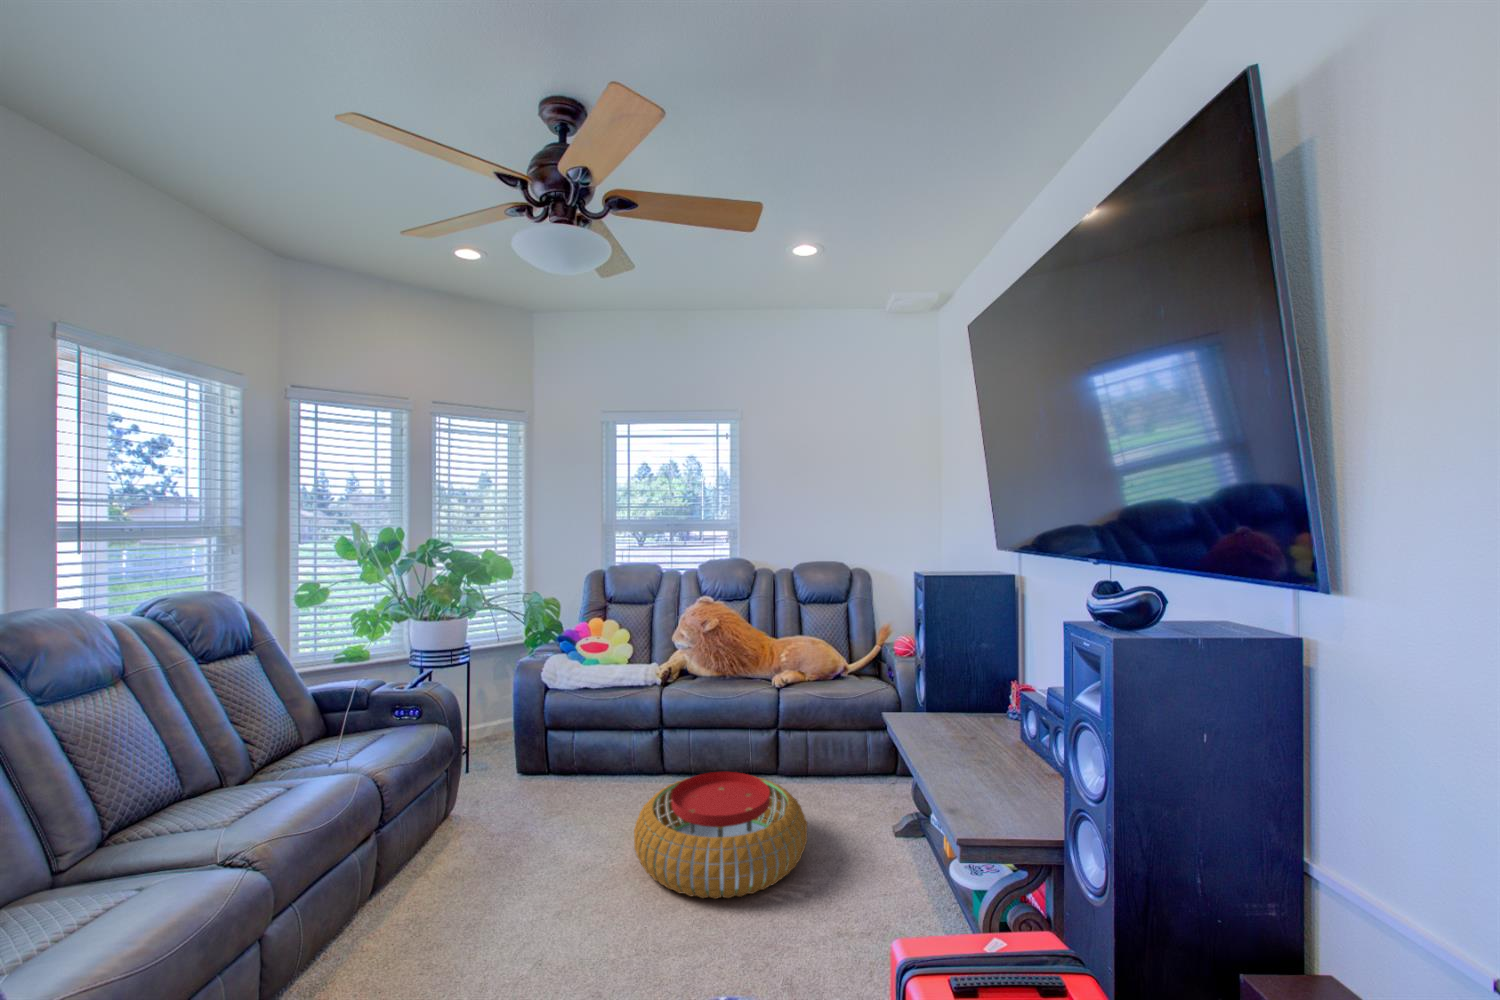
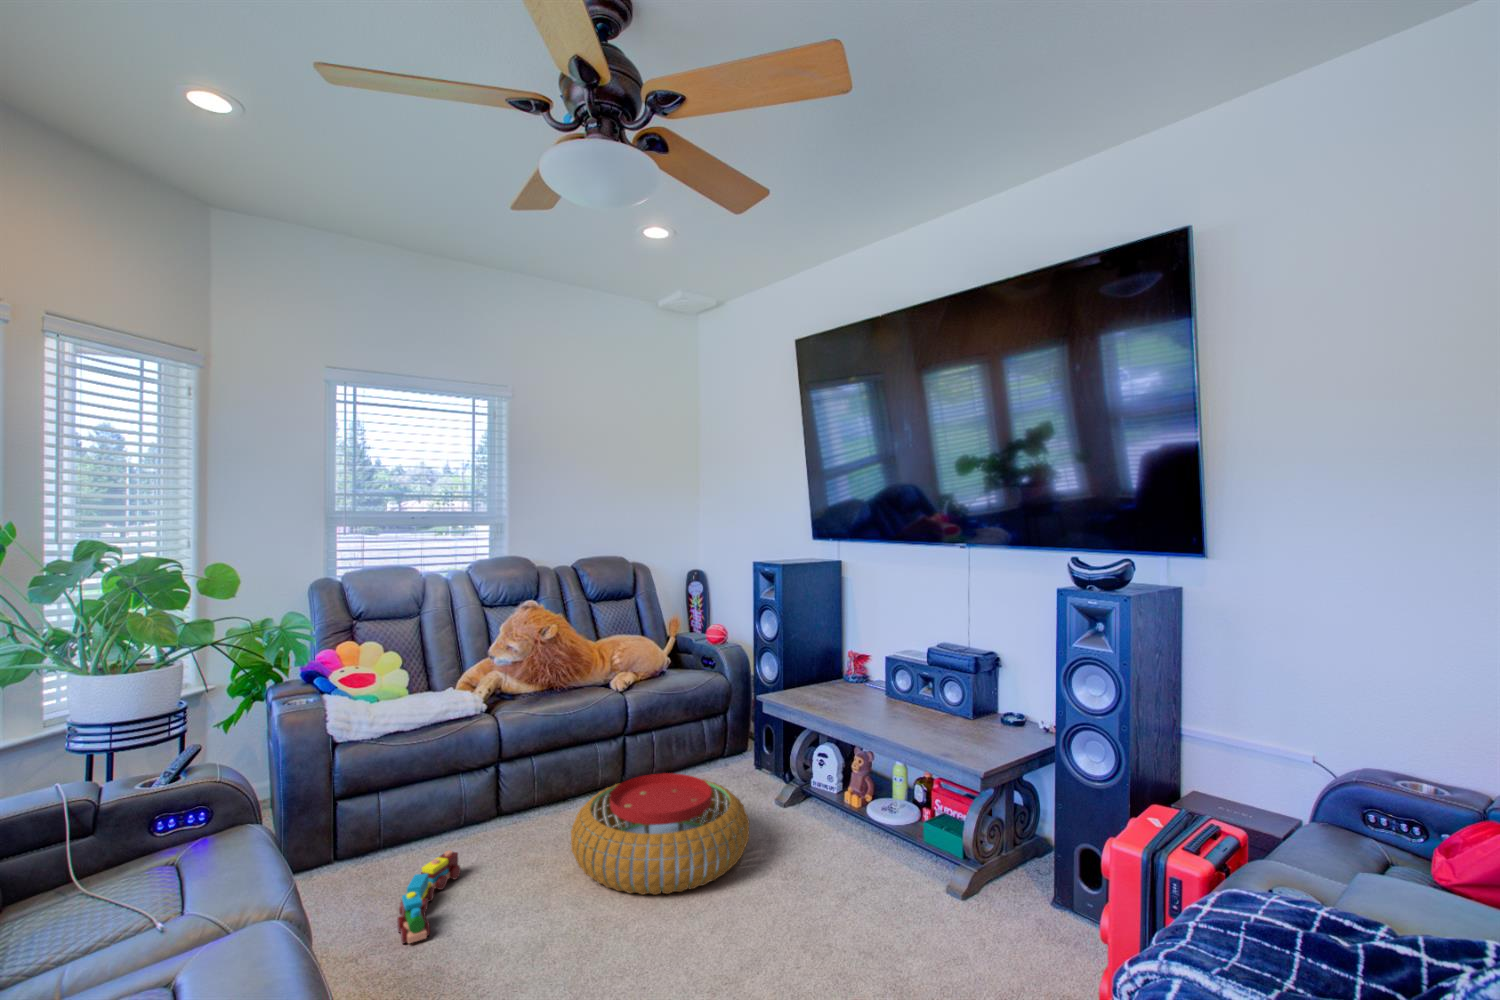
toy train: none [492,790,585,853] -> present [397,850,461,944]

